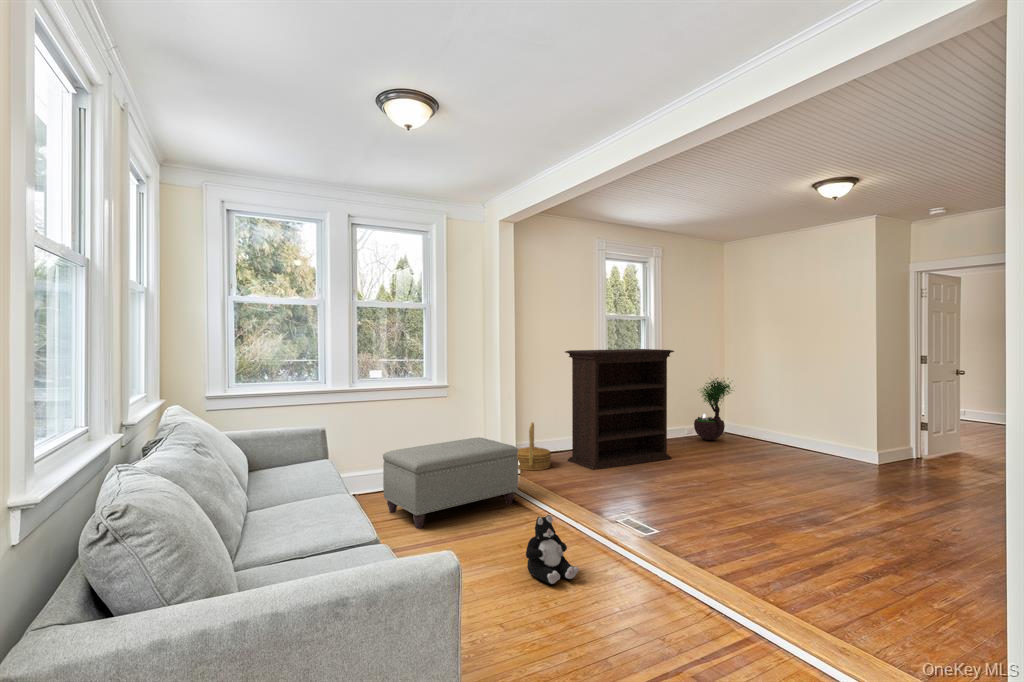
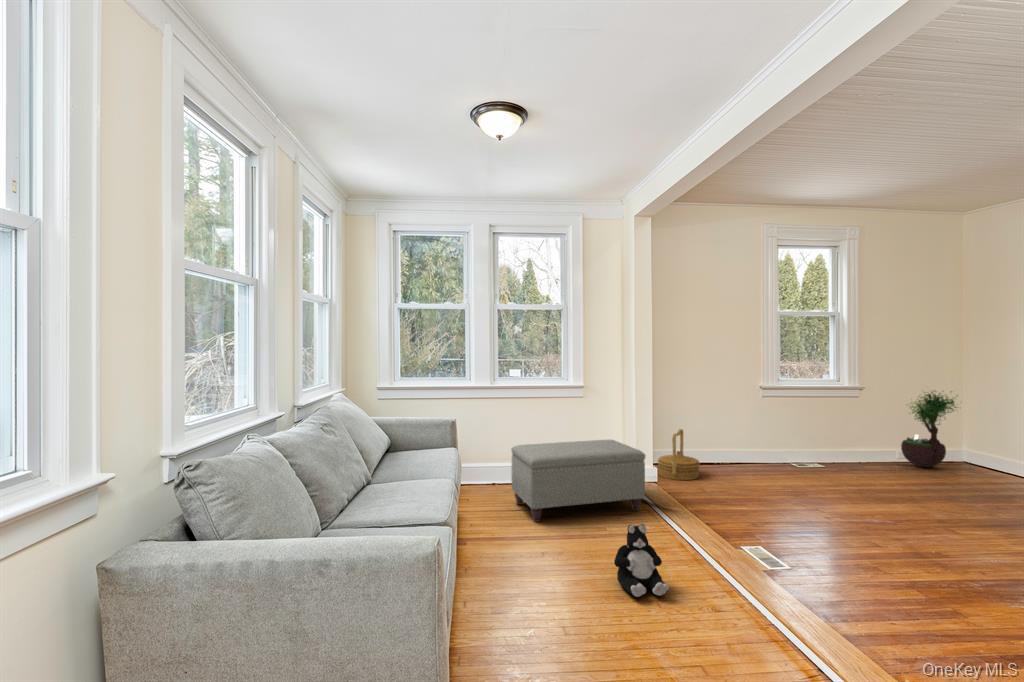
bookshelf: present [565,349,674,470] -> none [719,353,860,487]

